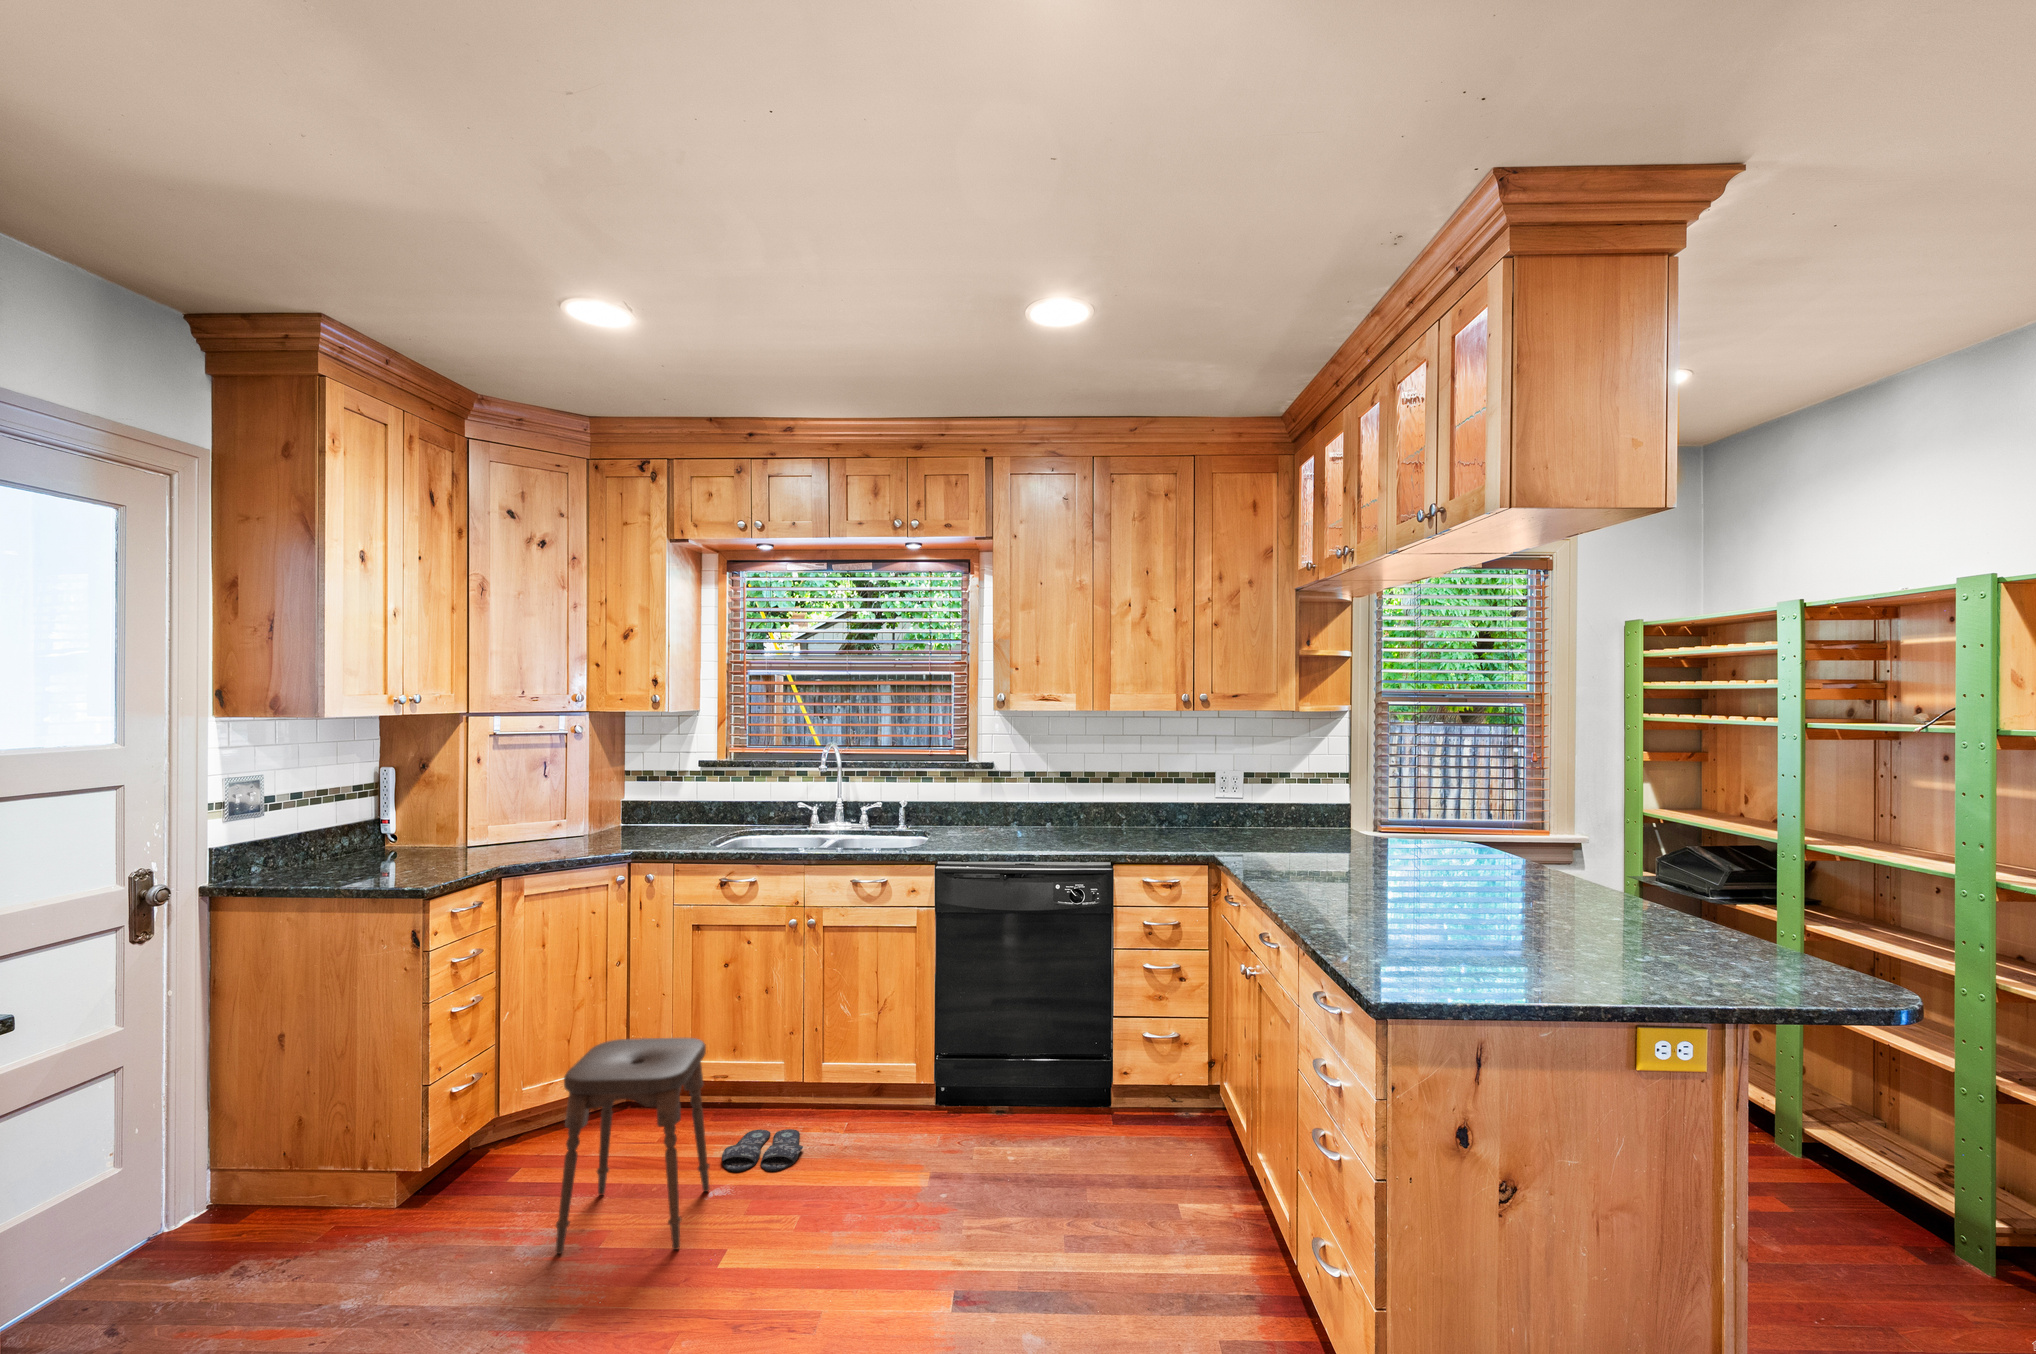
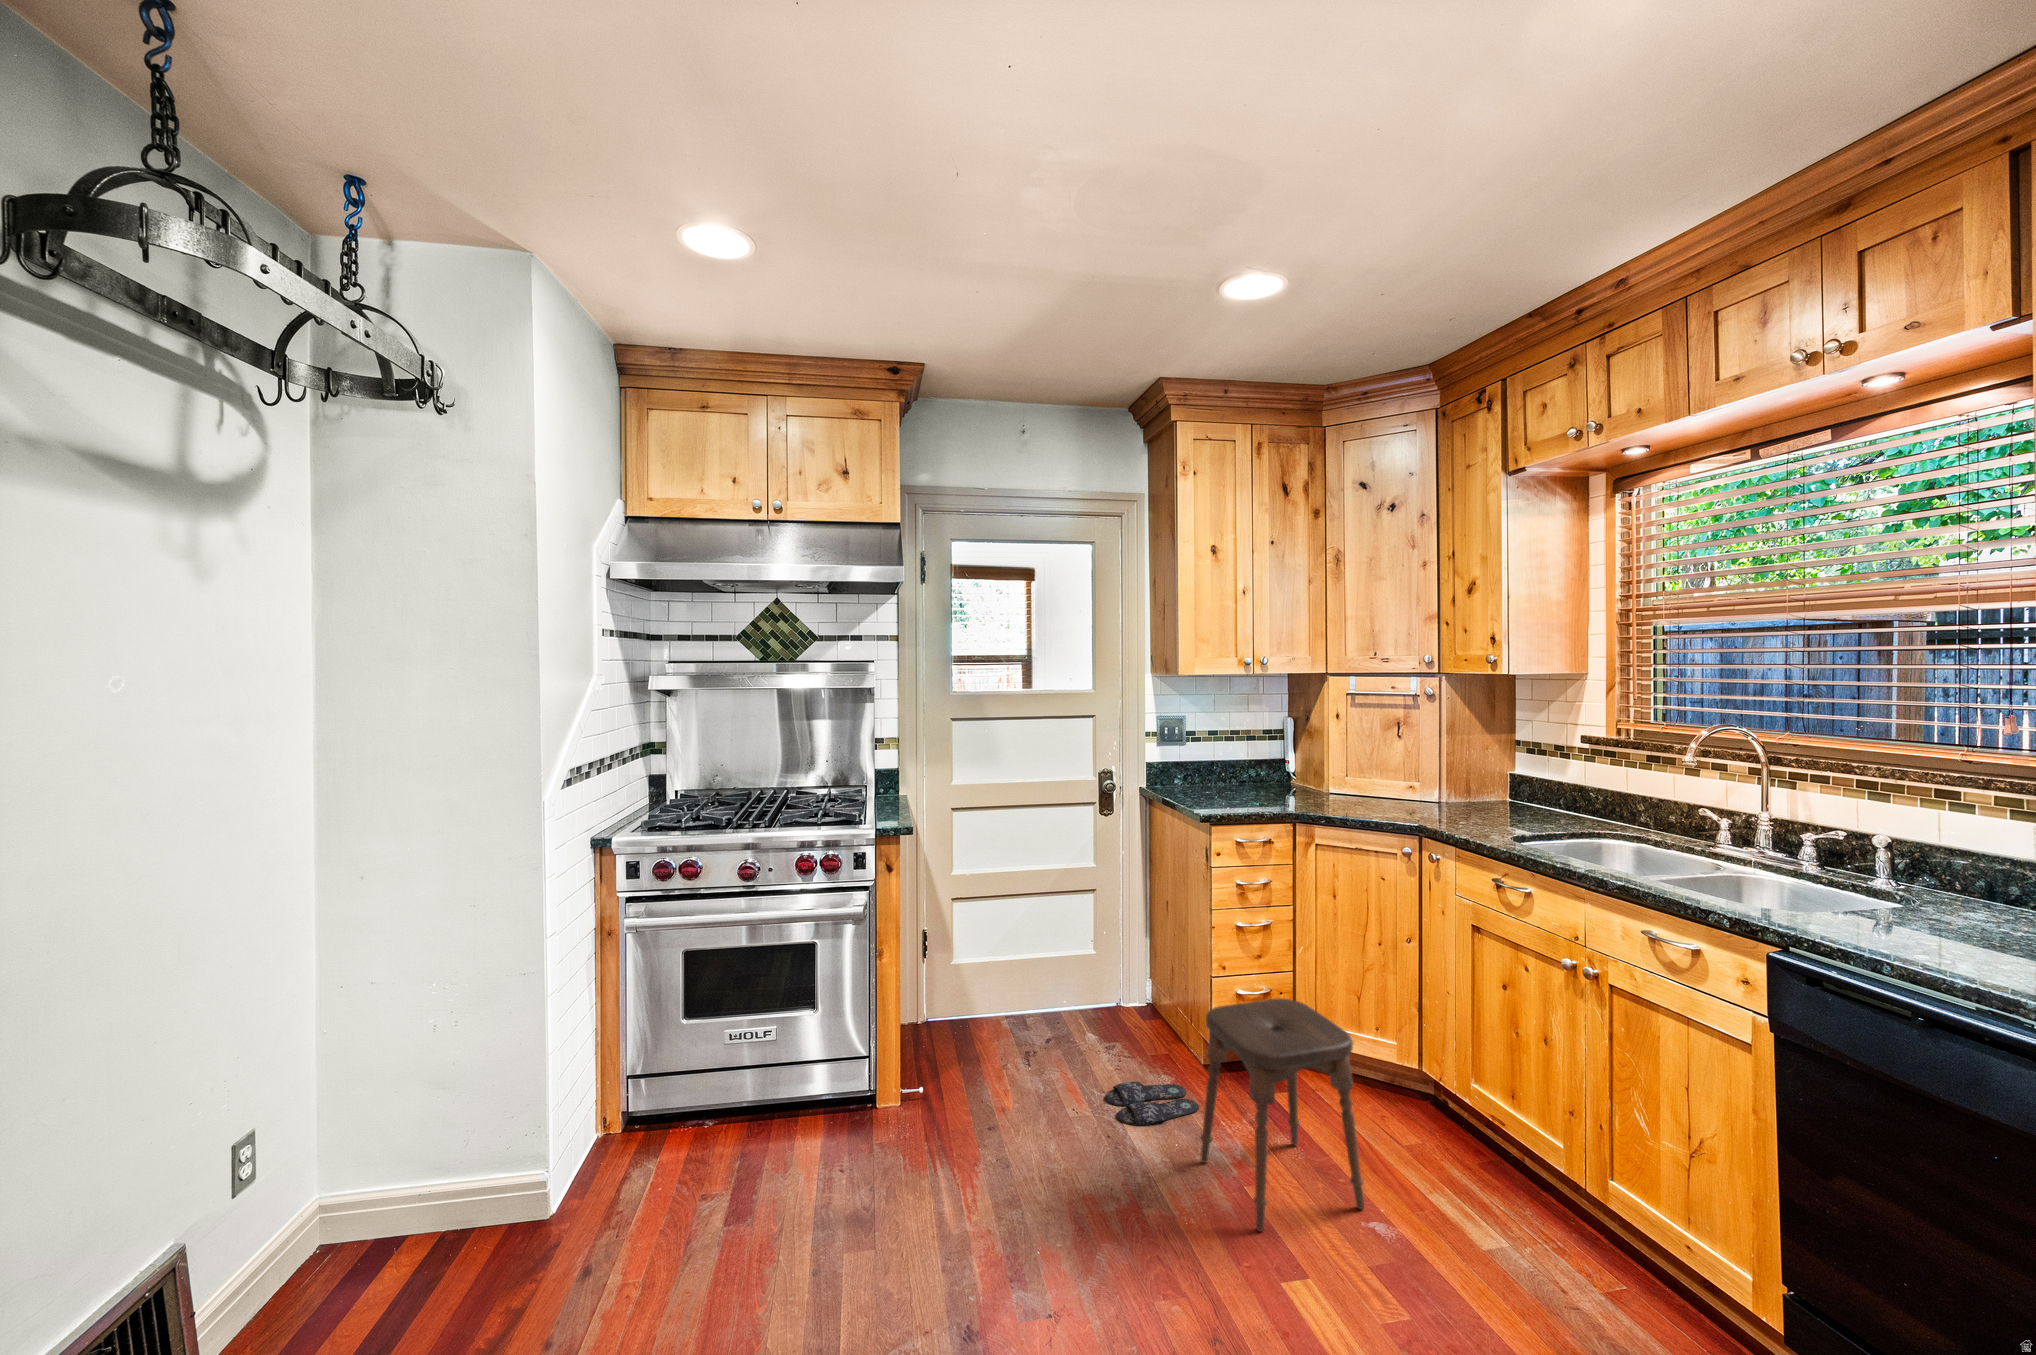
slippers: present [722,1129,803,1172] -> present [1106,1082,1199,1125]

